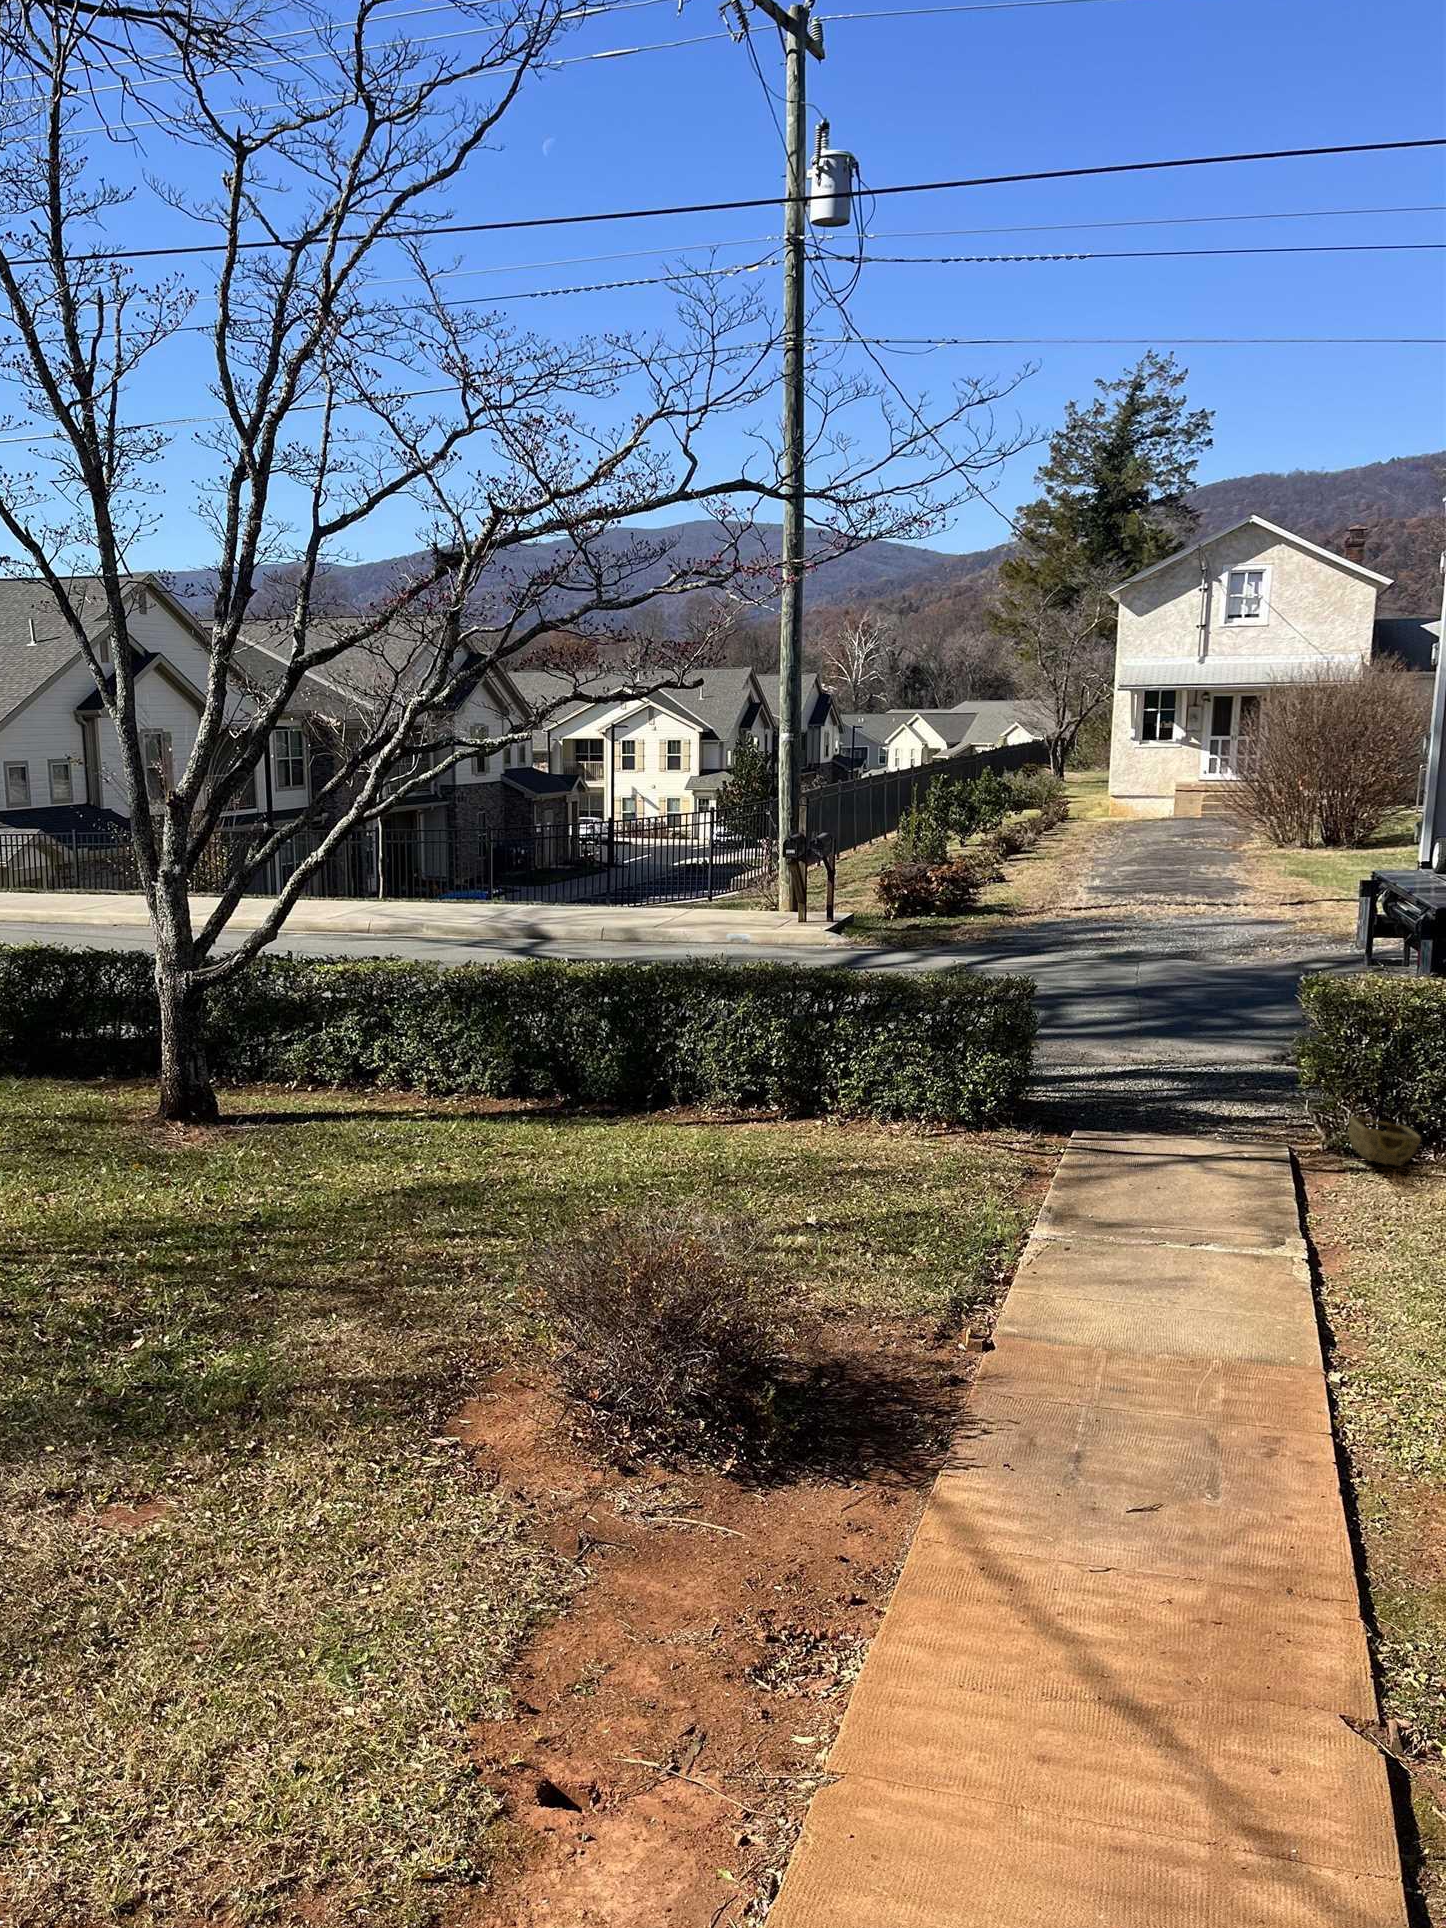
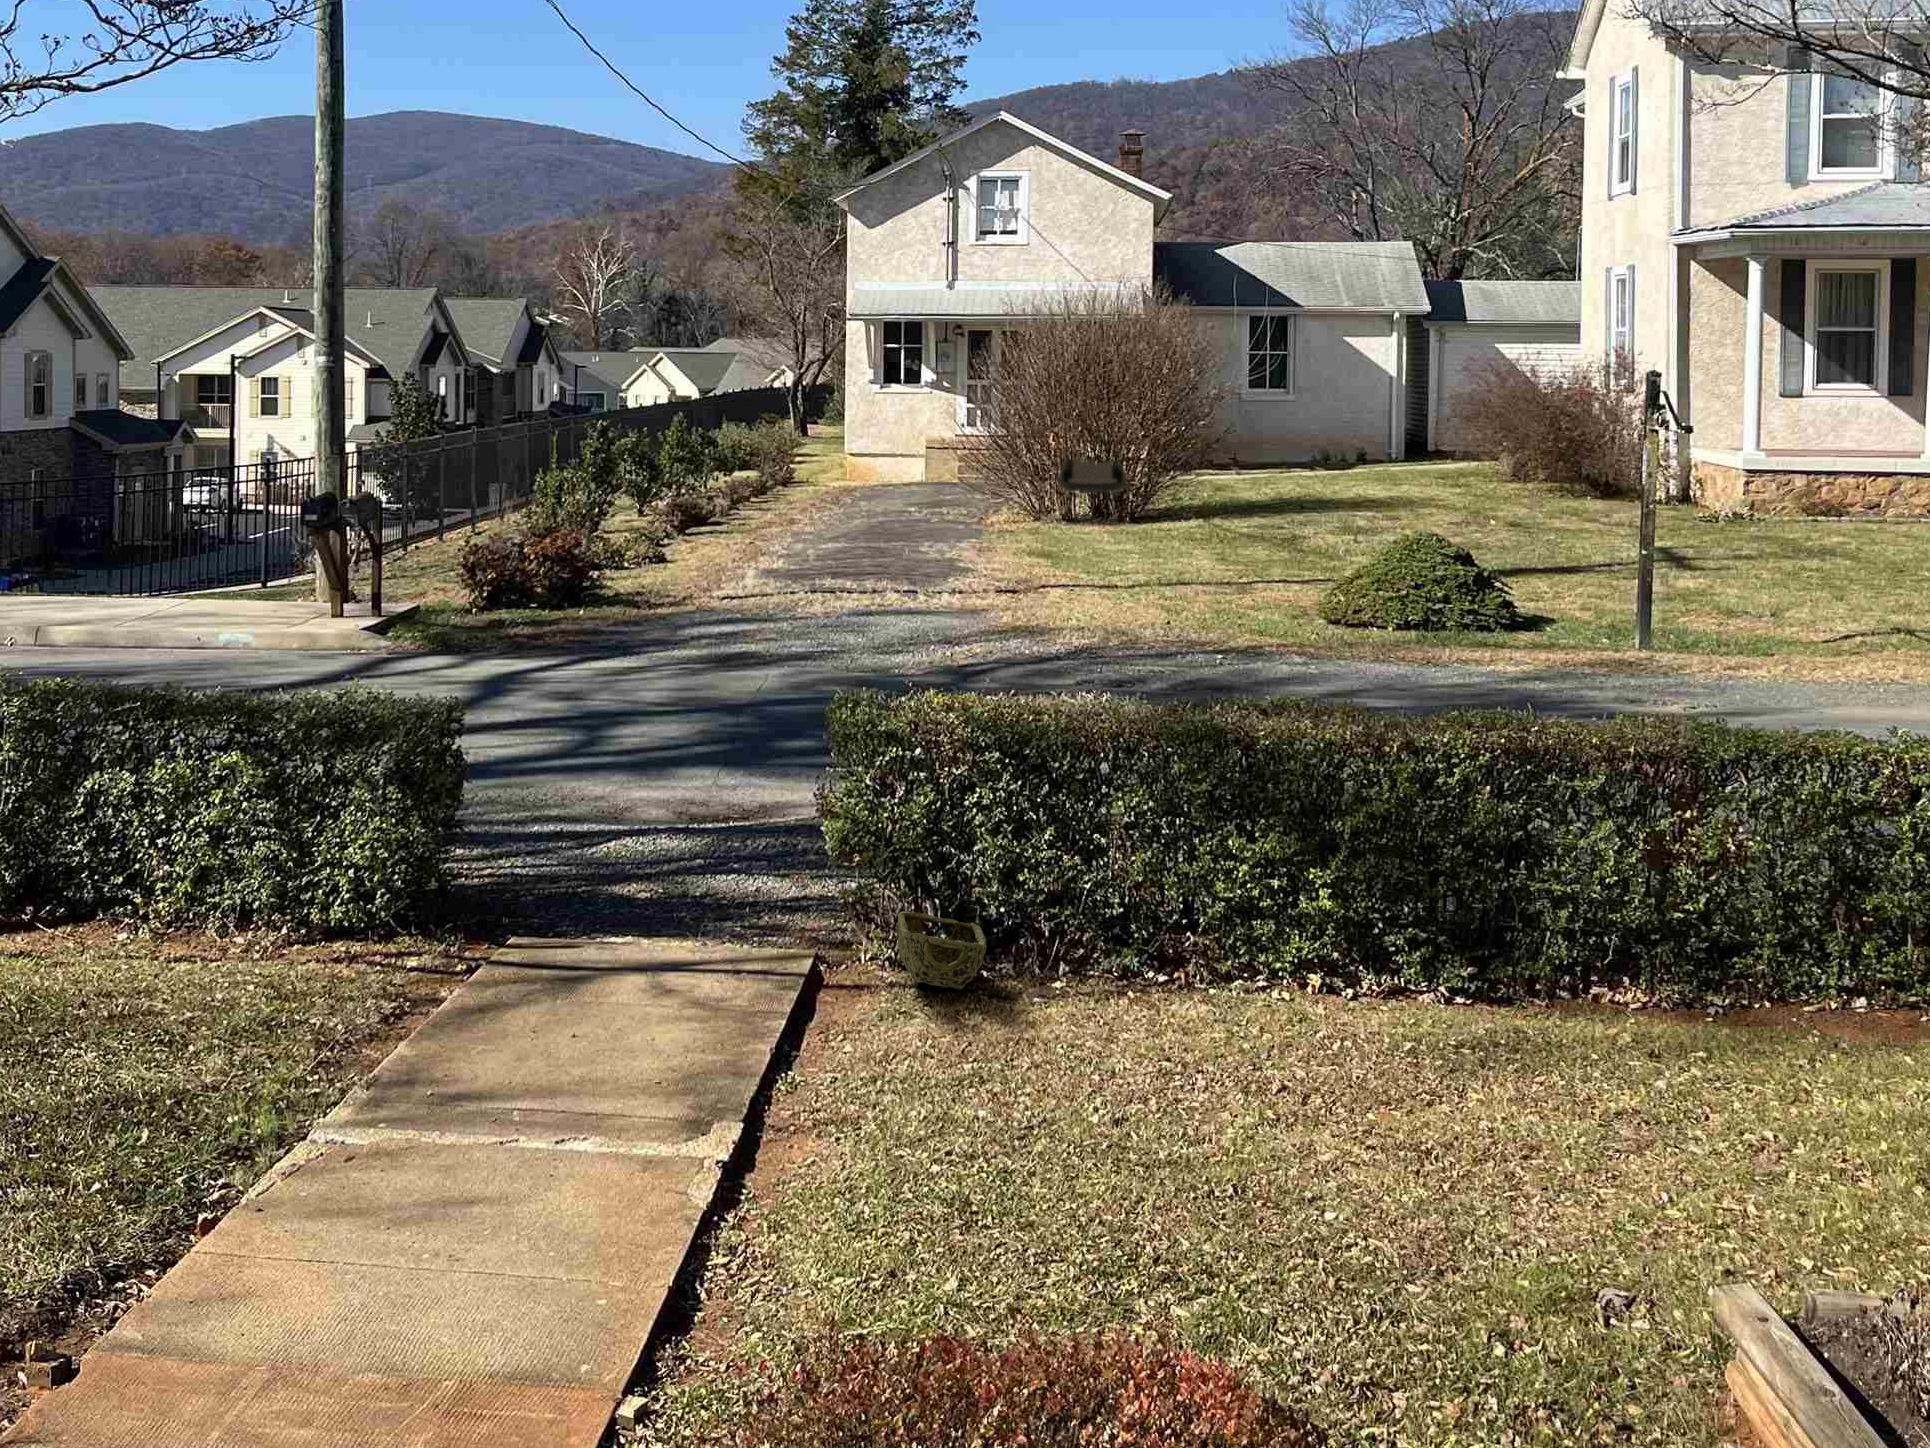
lounge chair: none [1308,791,1366,851] -> present [1058,457,1128,523]

